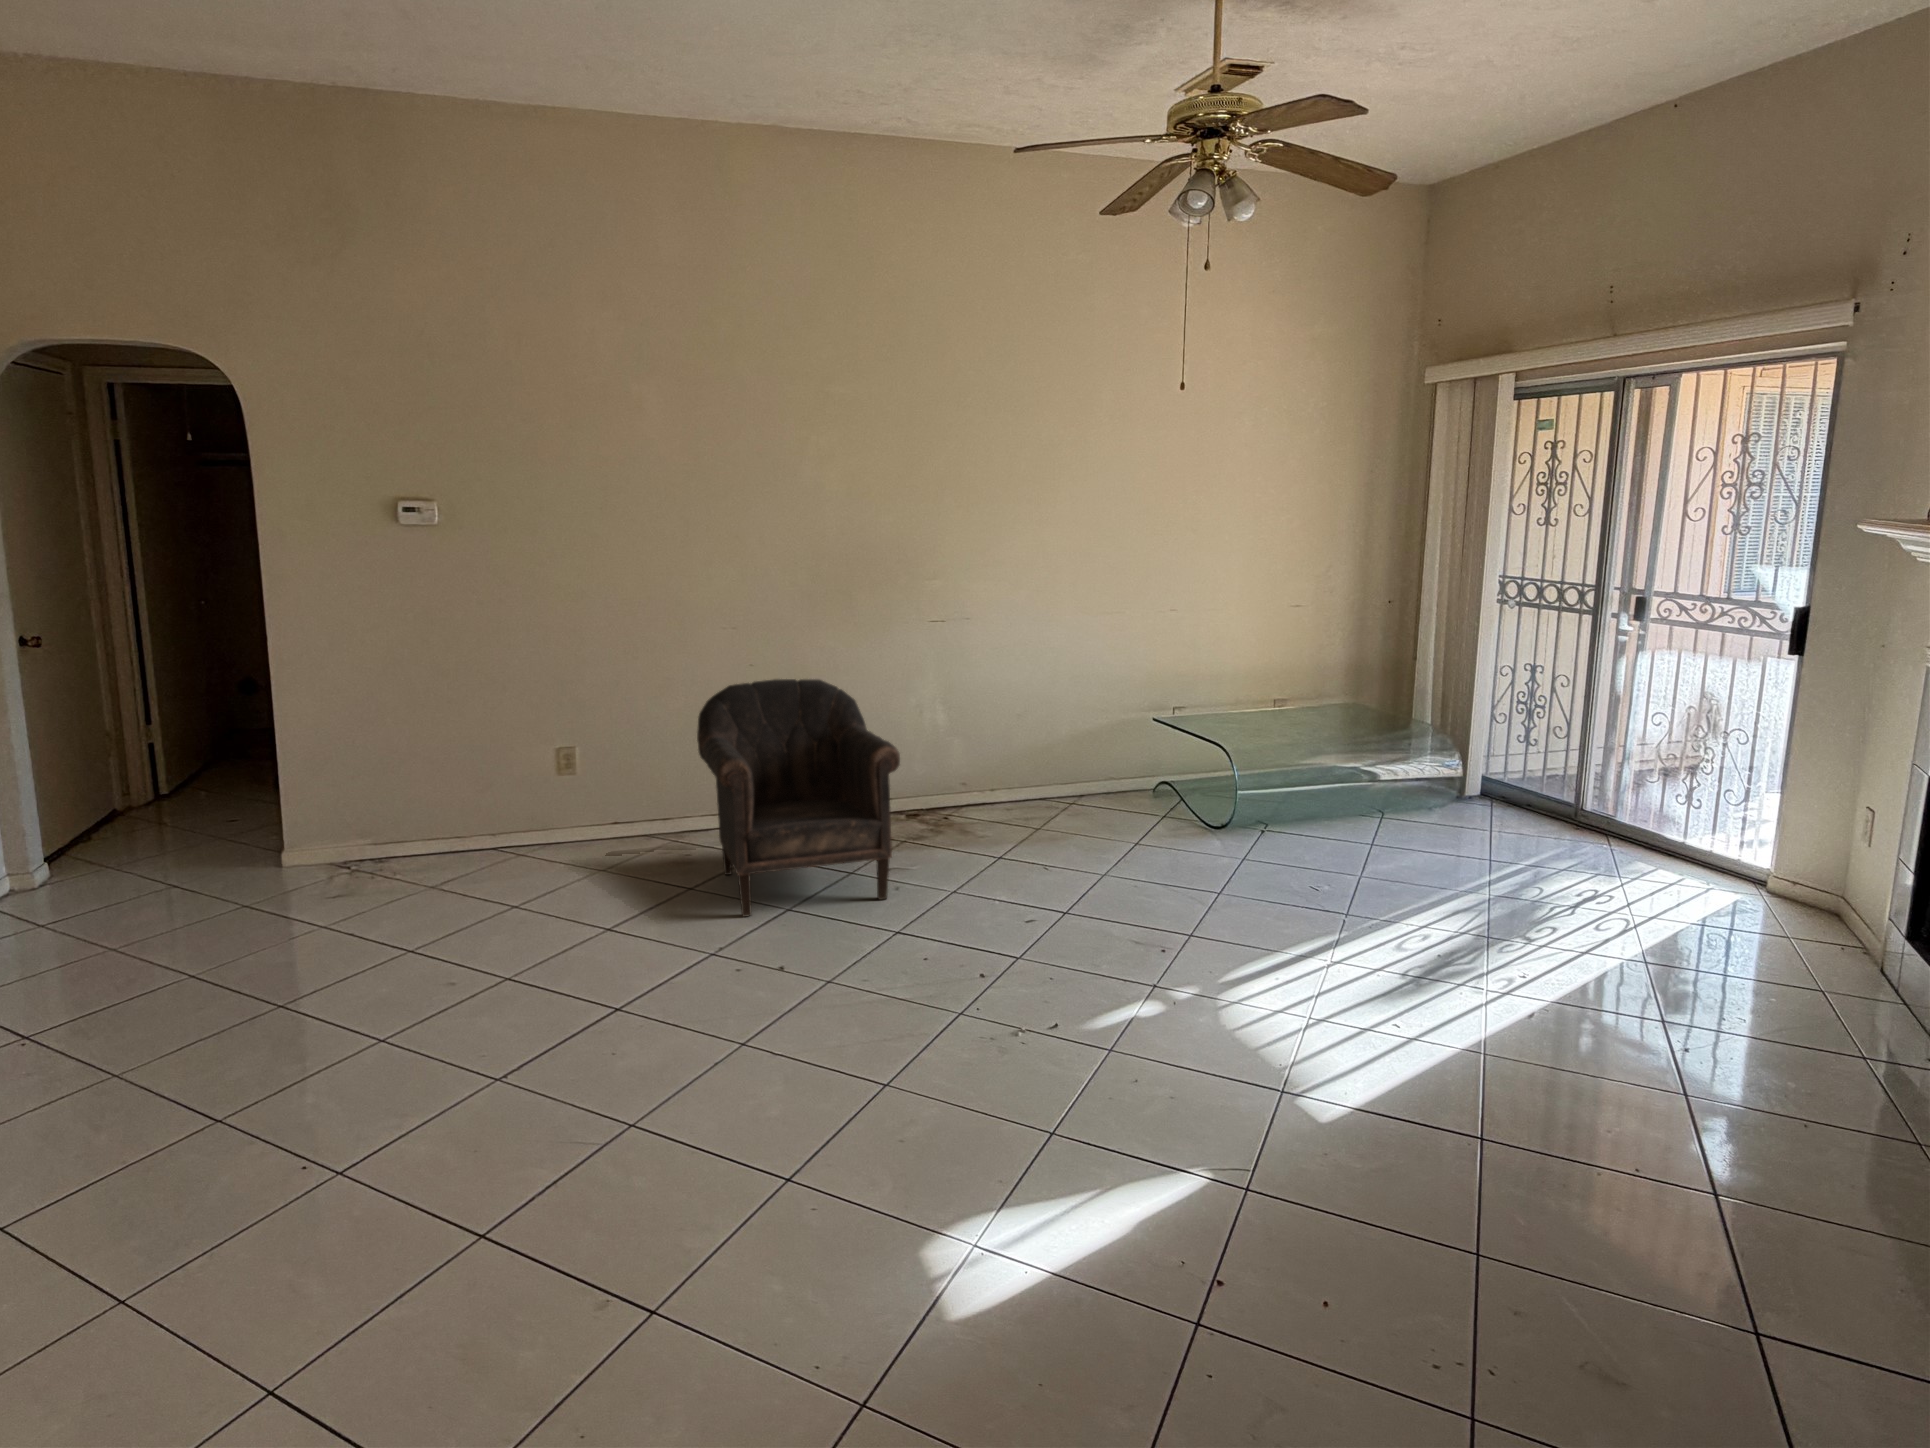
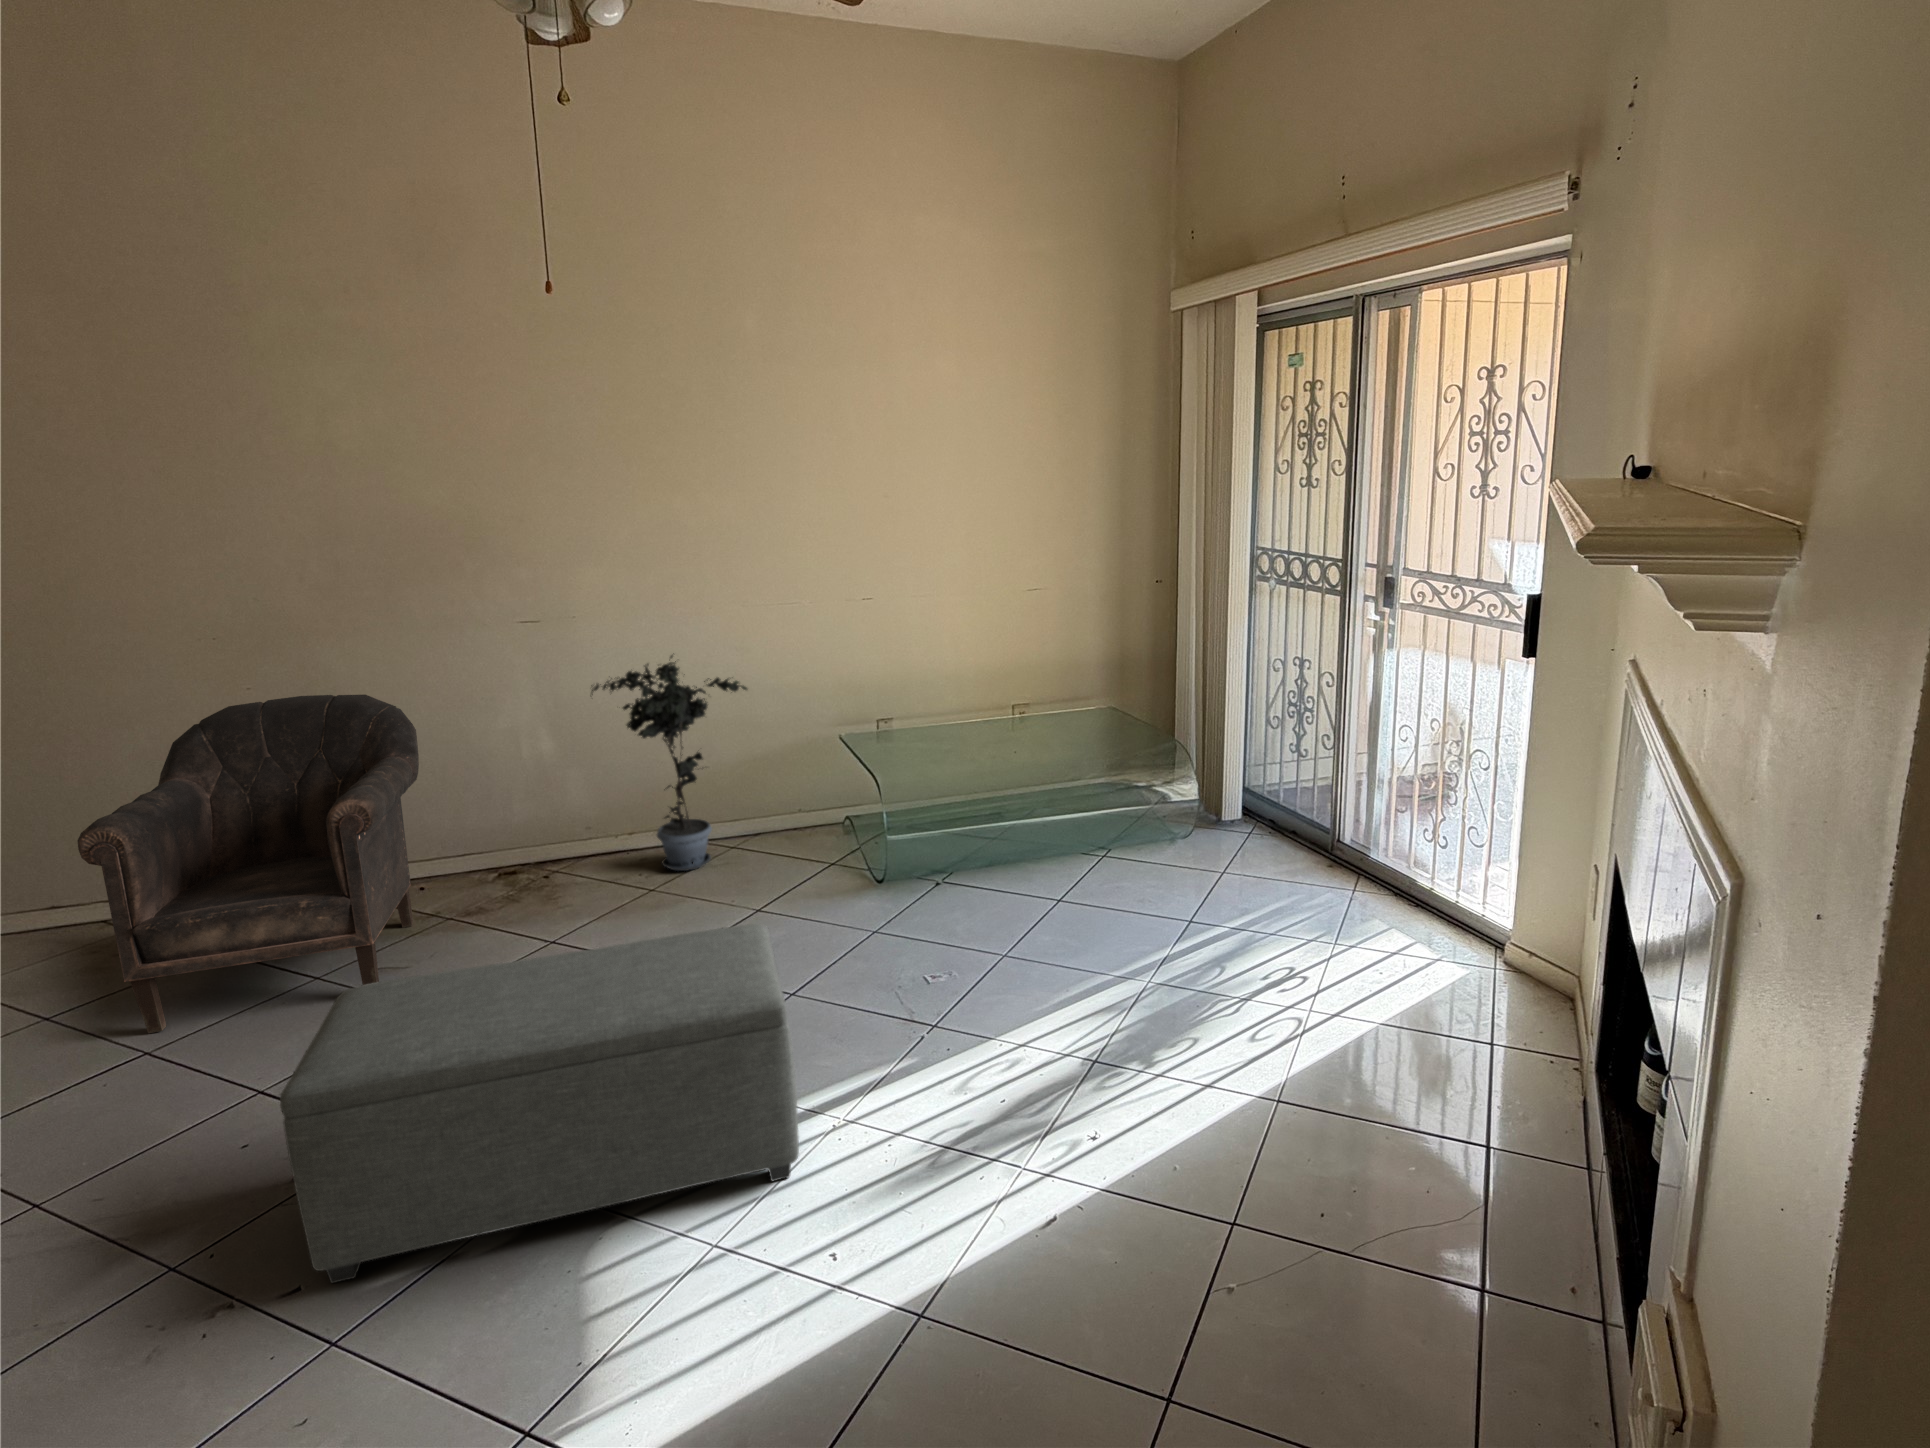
potted plant: none [972,653,1093,830] -> present [592,655,747,871]
ottoman: none [1006,828,1336,1038] -> present [280,924,799,1283]

